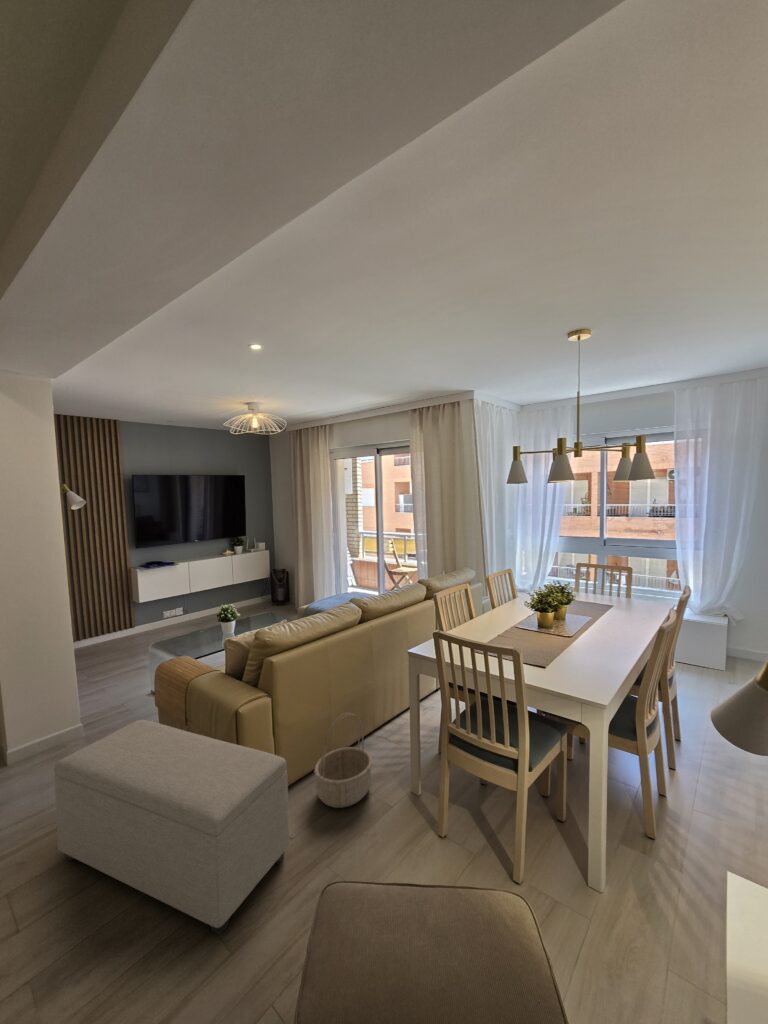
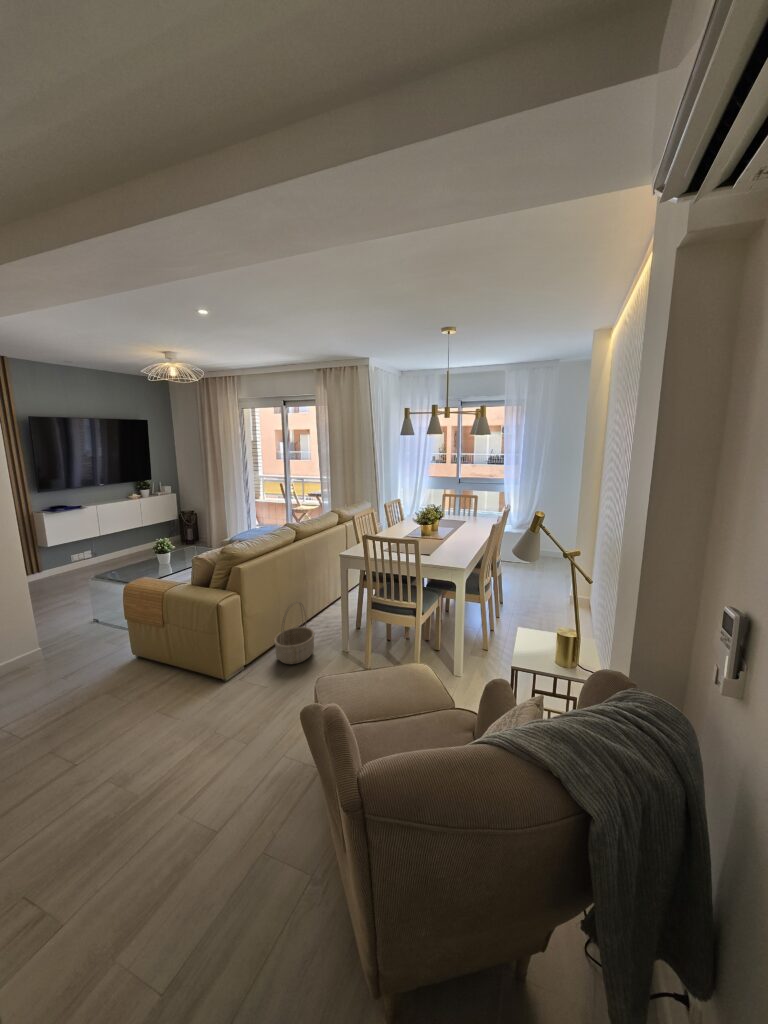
ottoman: present [54,720,289,935] -> none [74,622,268,735]

